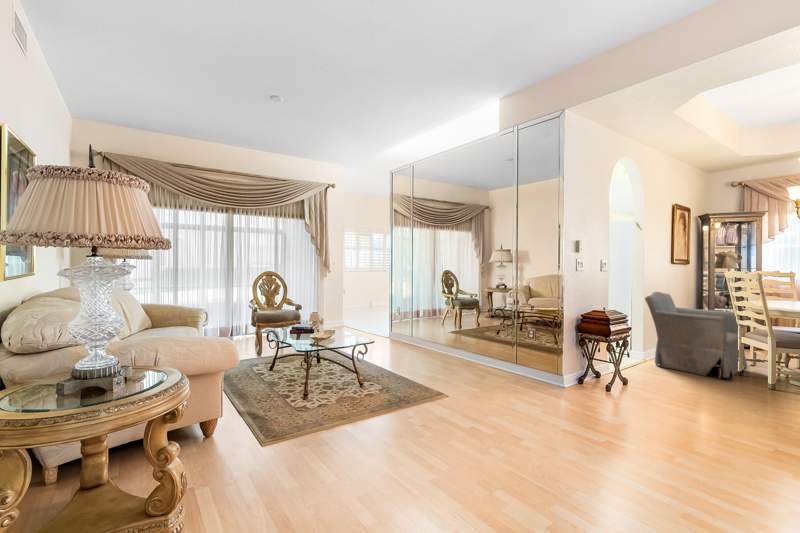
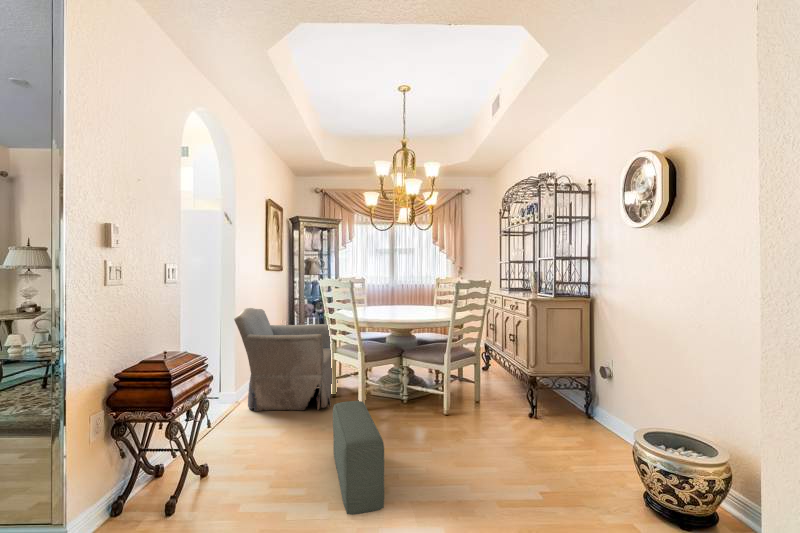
pouf: none [727,365,766,434] -> present [333,401,384,515]

